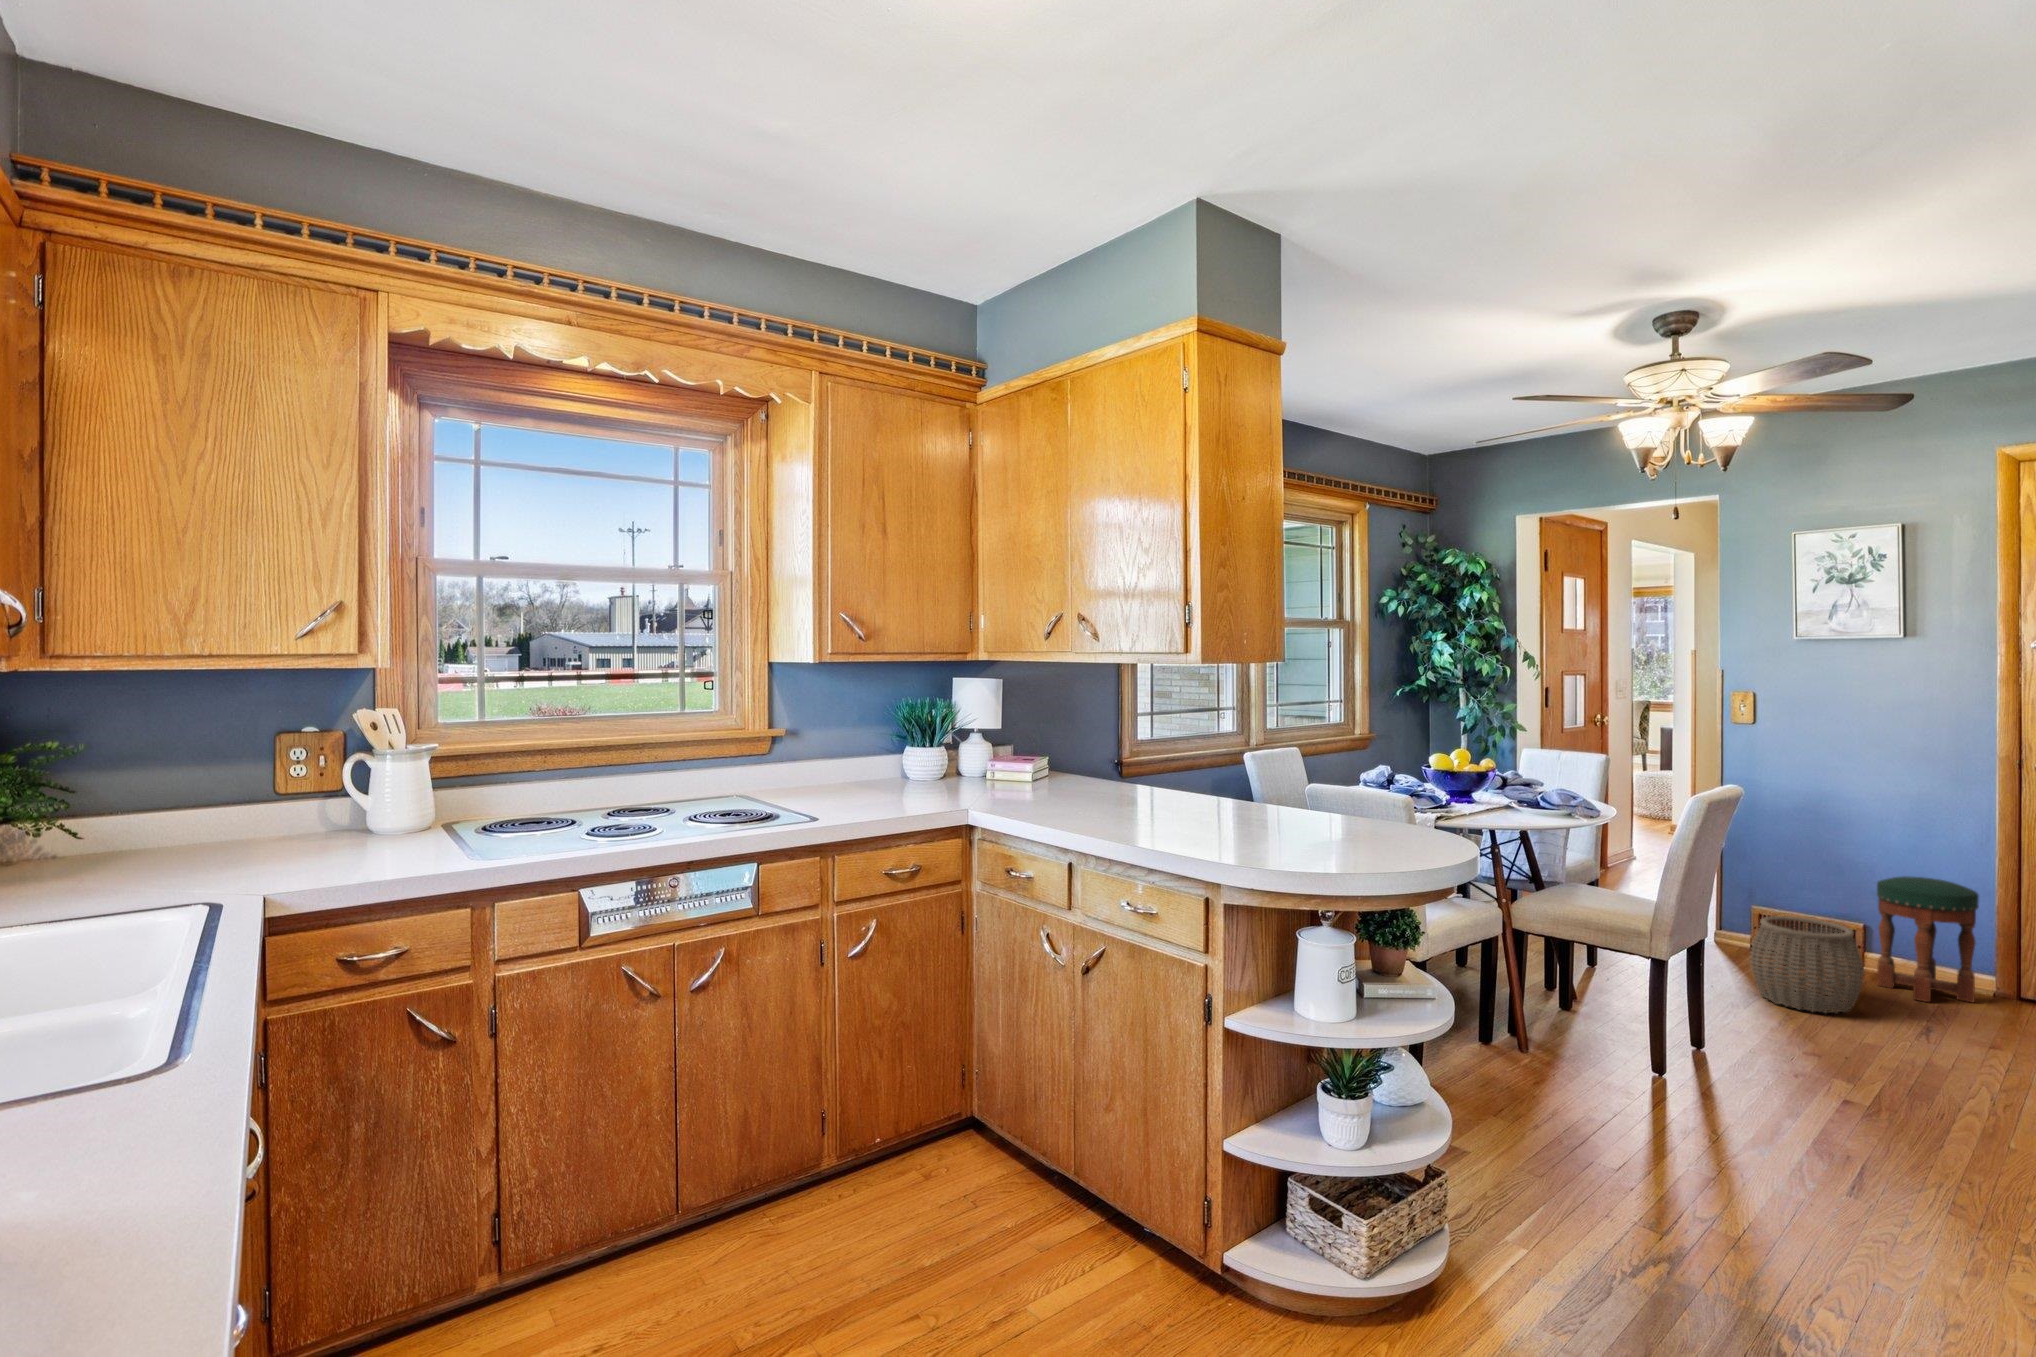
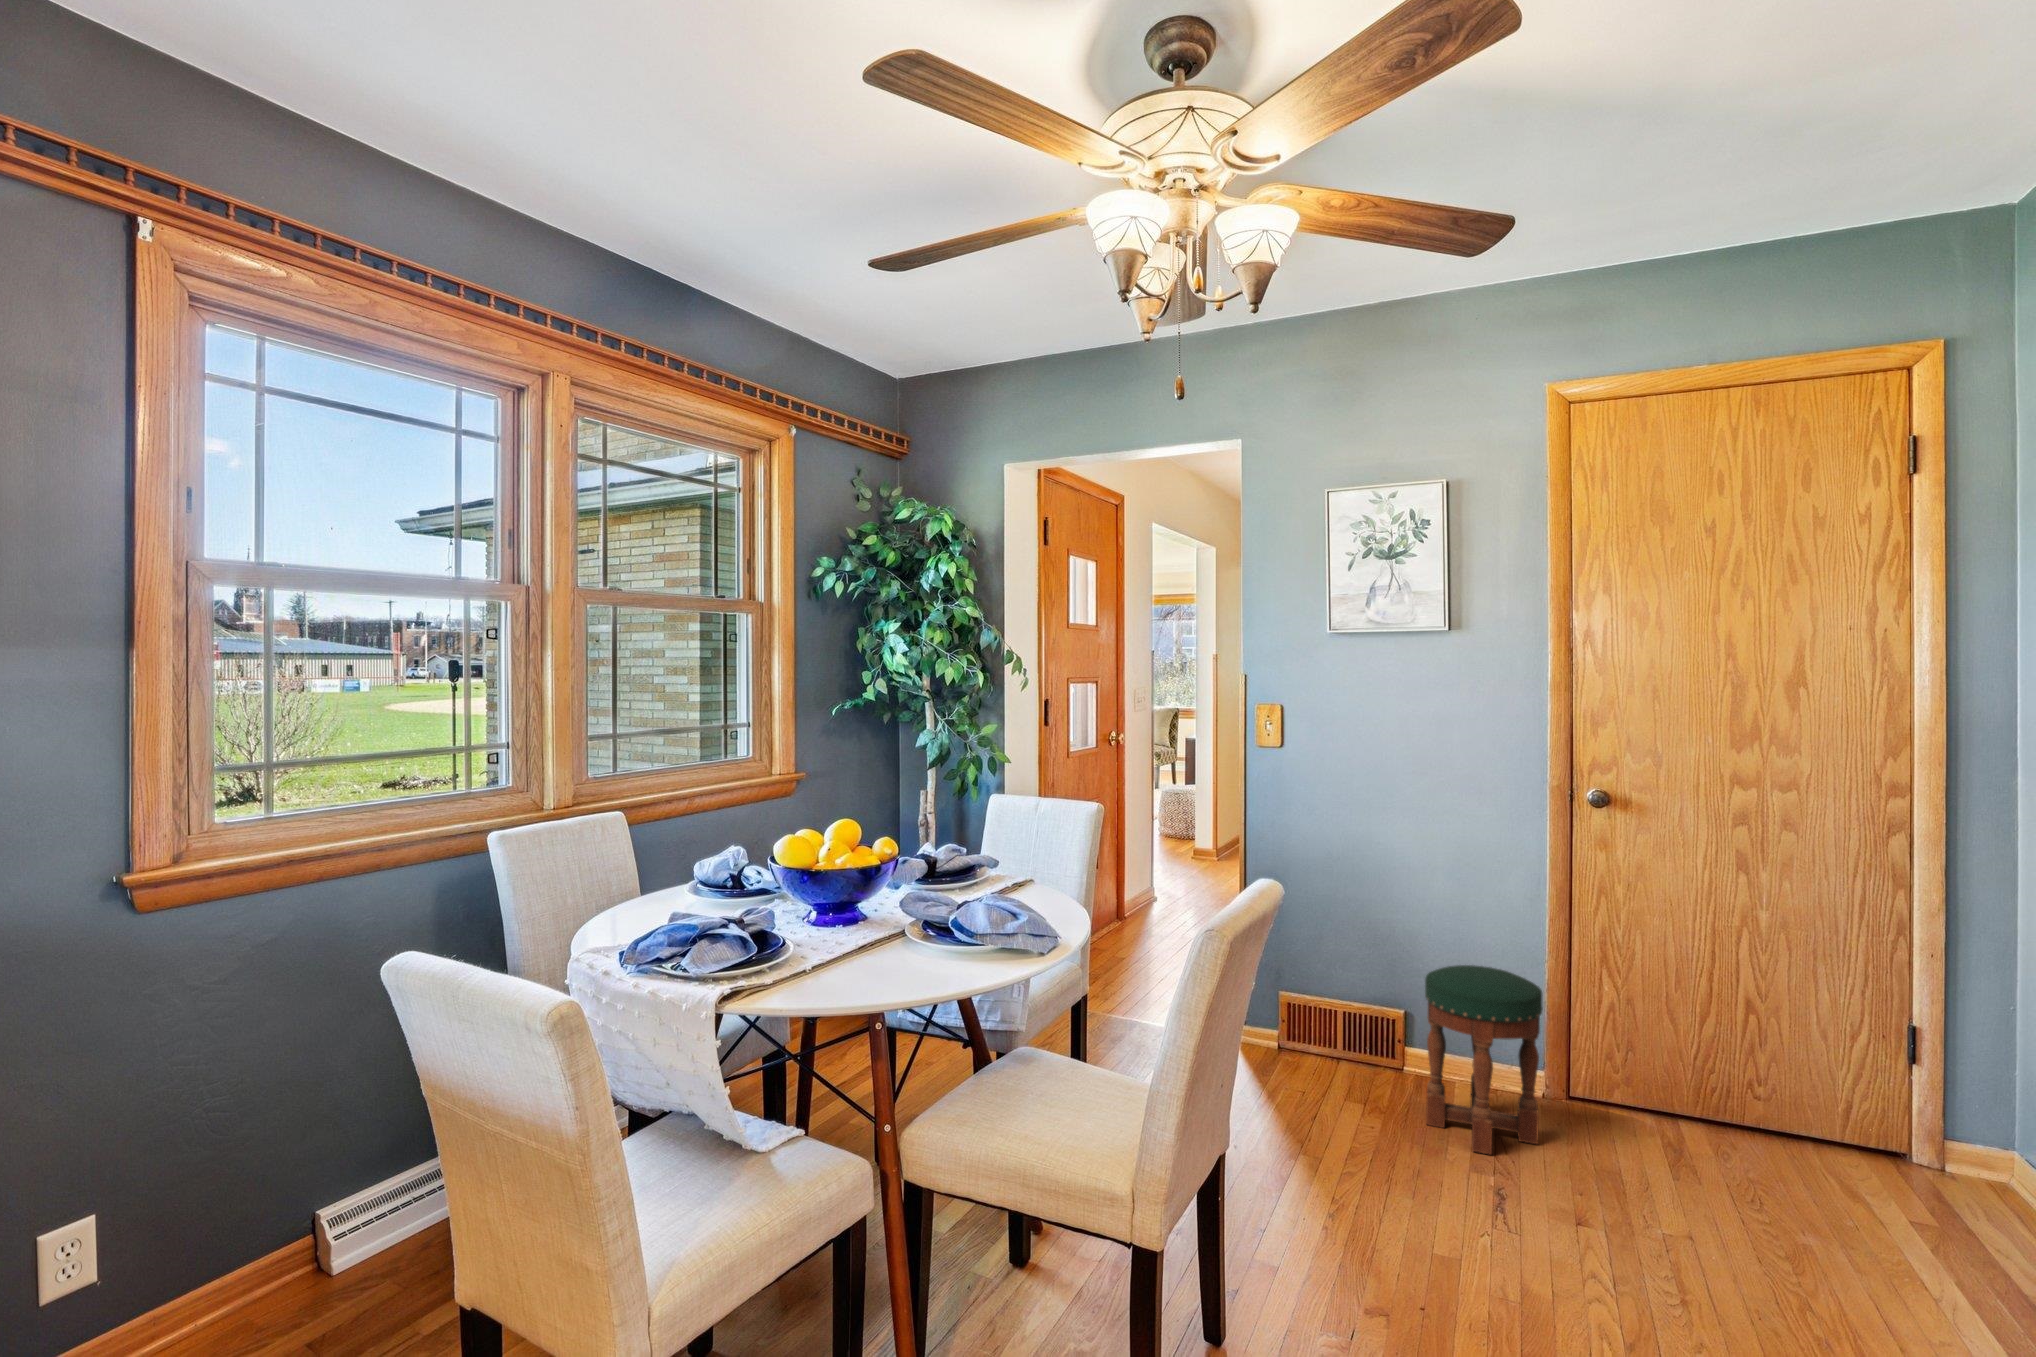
woven basket: present [1750,916,1864,1014] -> none [1277,1049,1425,1217]

